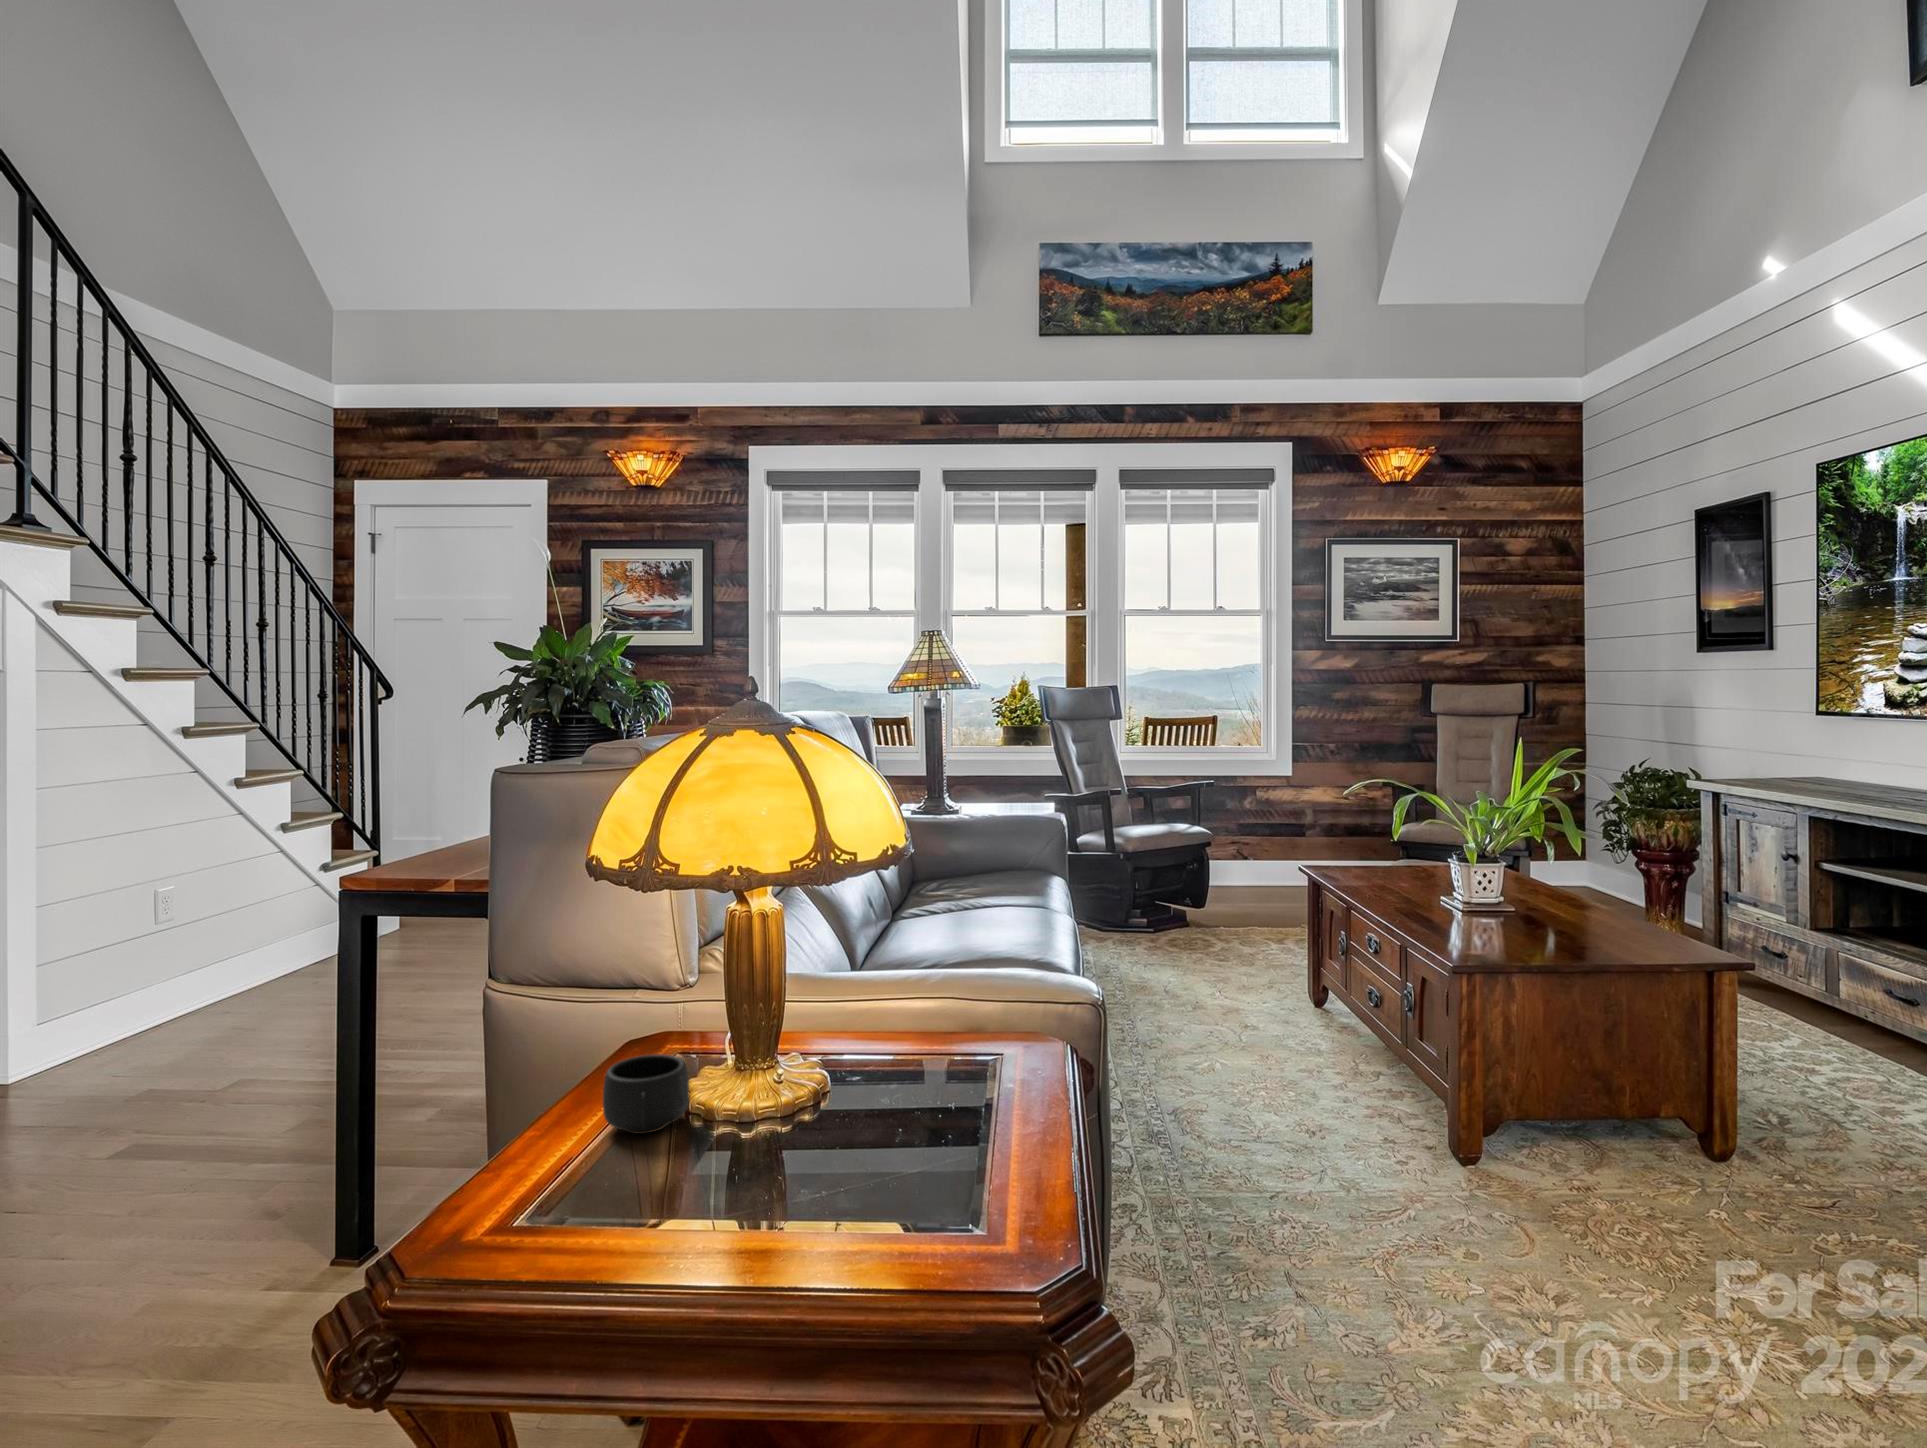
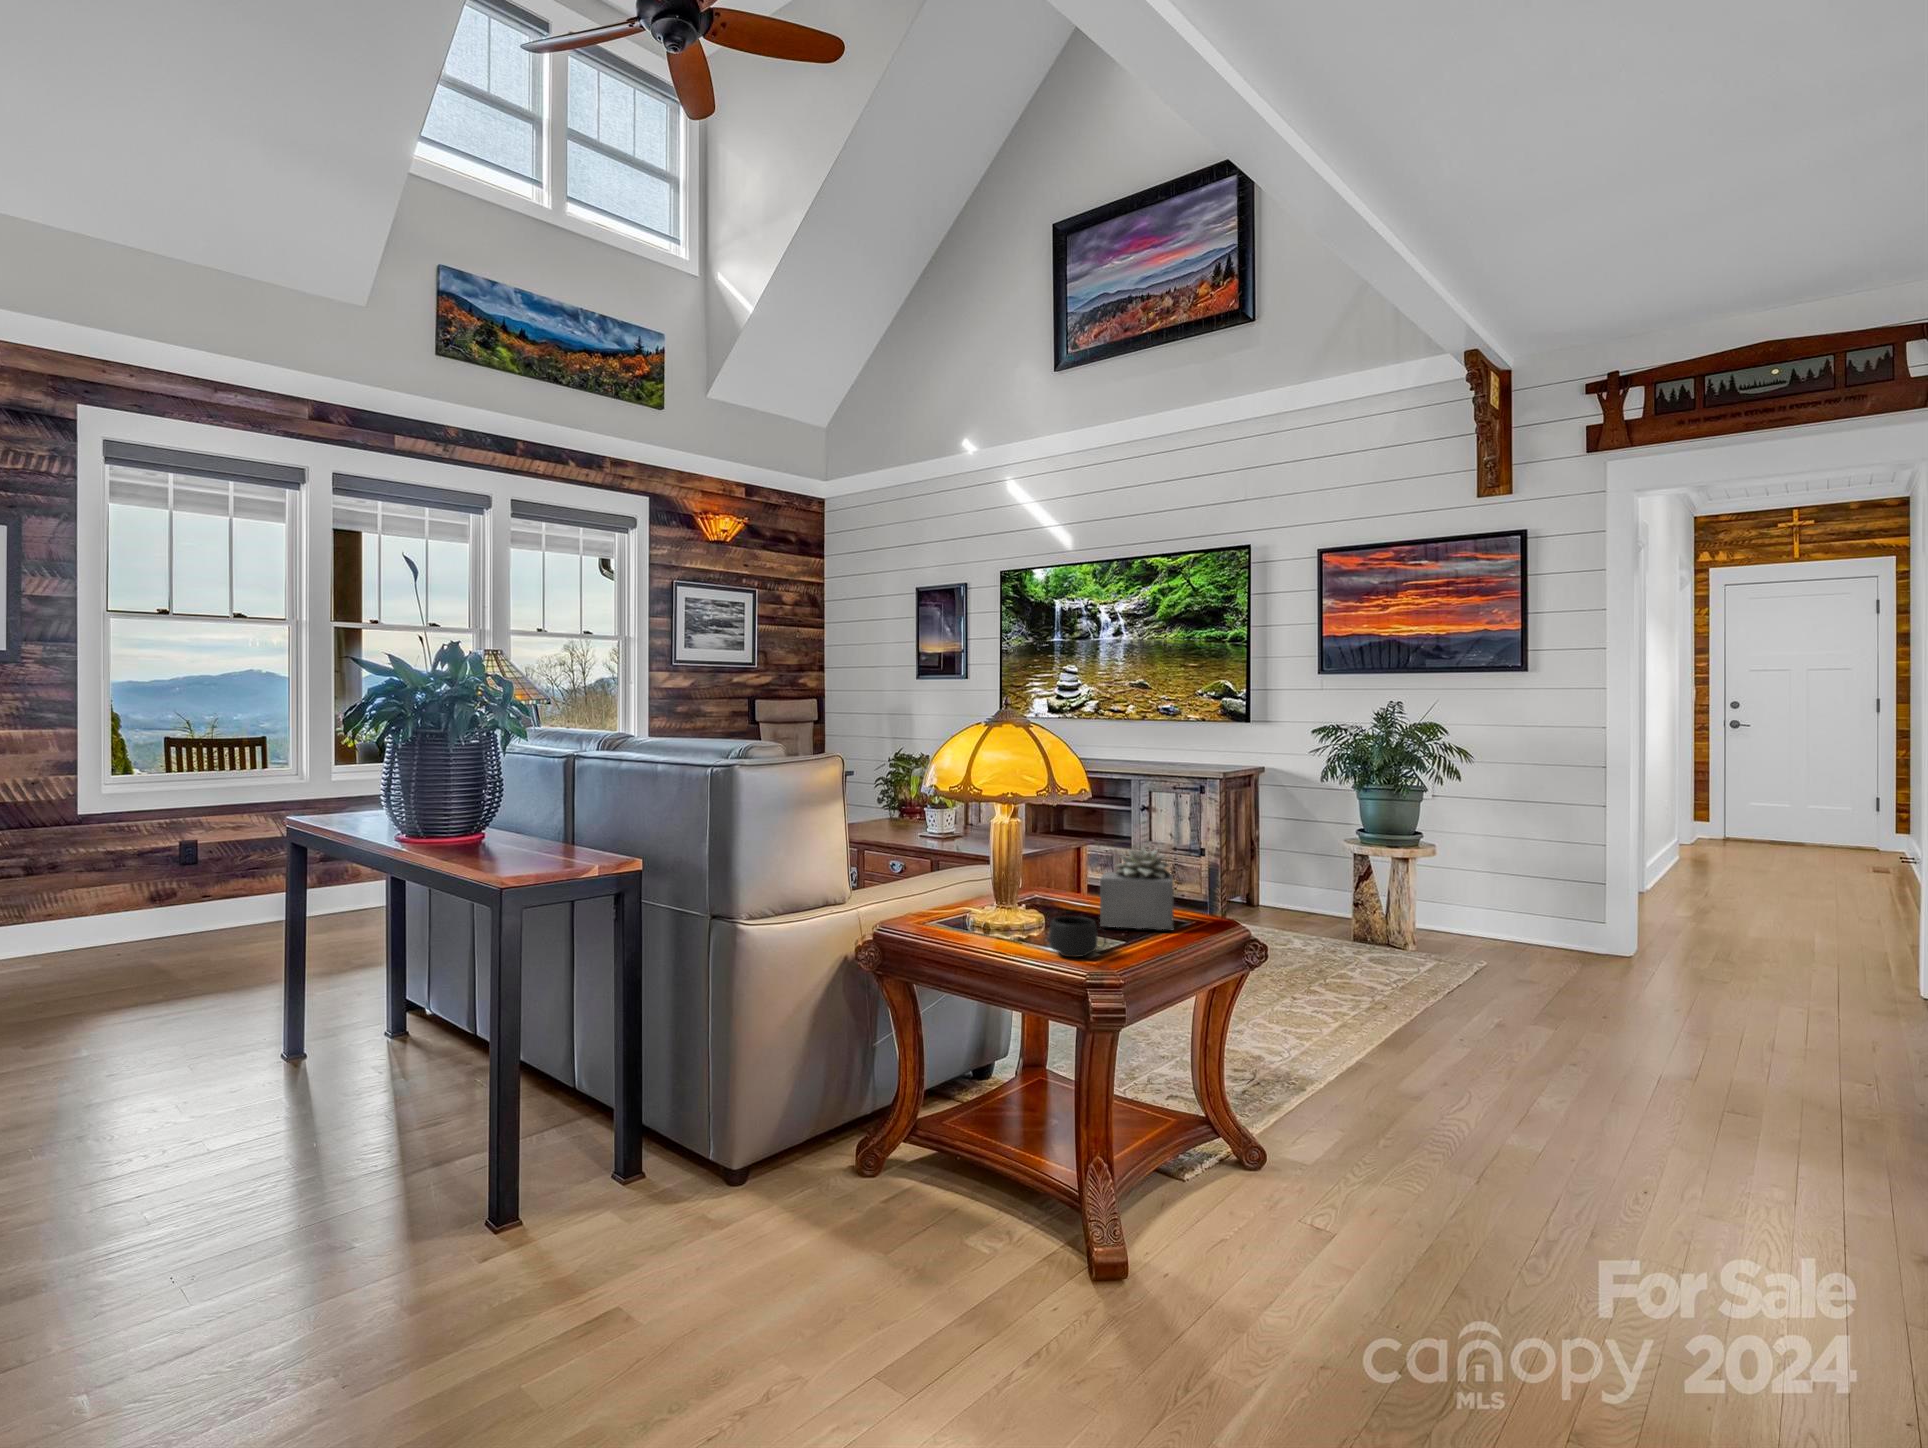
succulent plant: none [842,966,985,1139] -> present [1100,847,1174,929]

